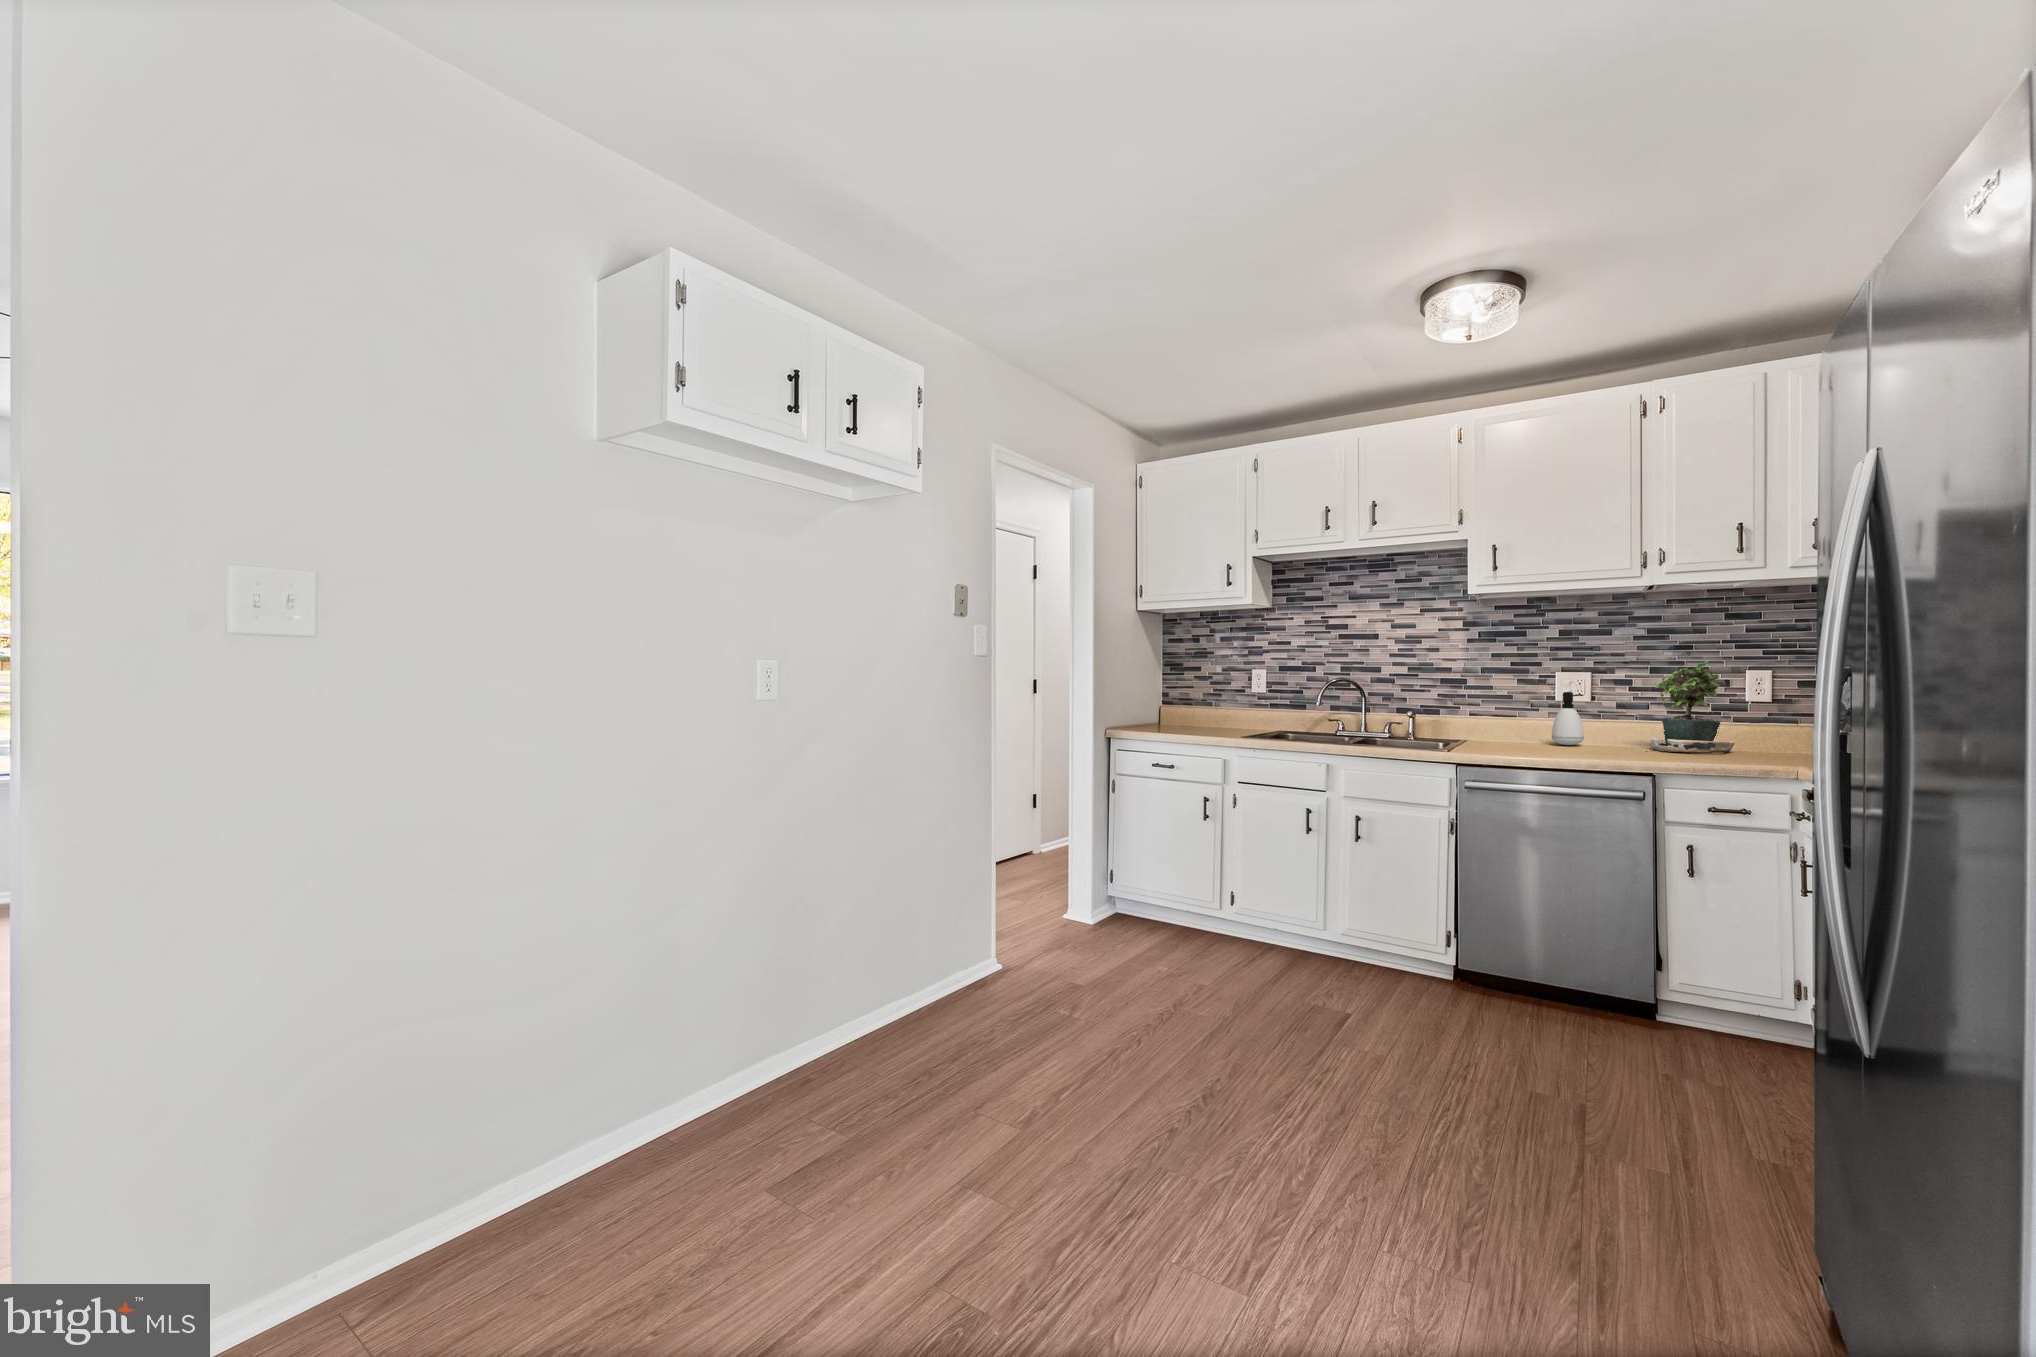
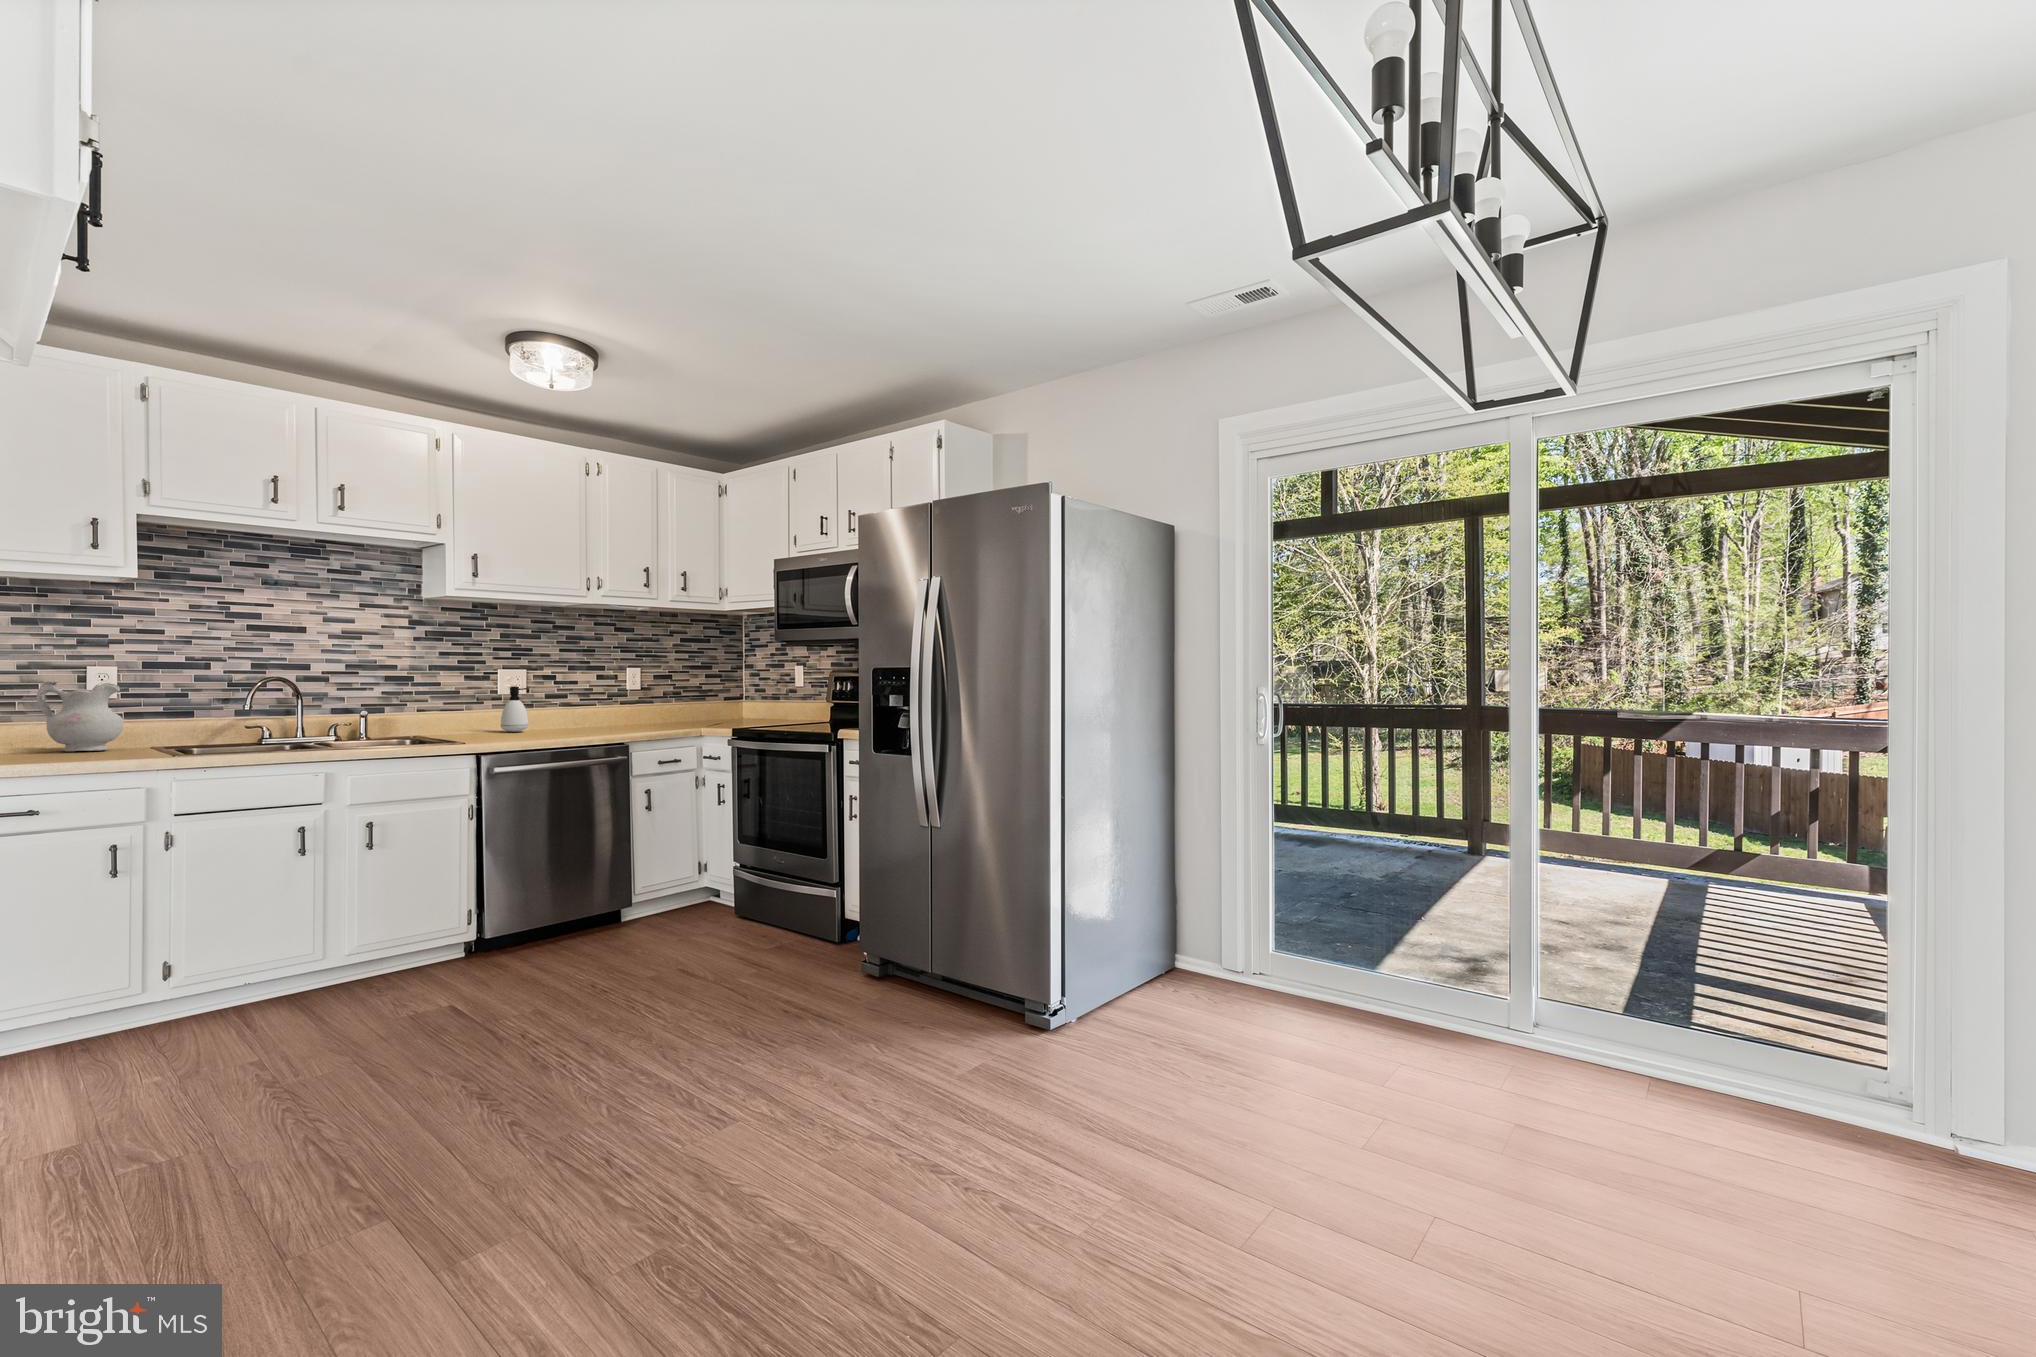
potted plant: present [1638,661,1735,753] -> none [570,661,626,730]
ceramic pitcher: none [1228,680,1267,730] -> present [37,681,123,751]

